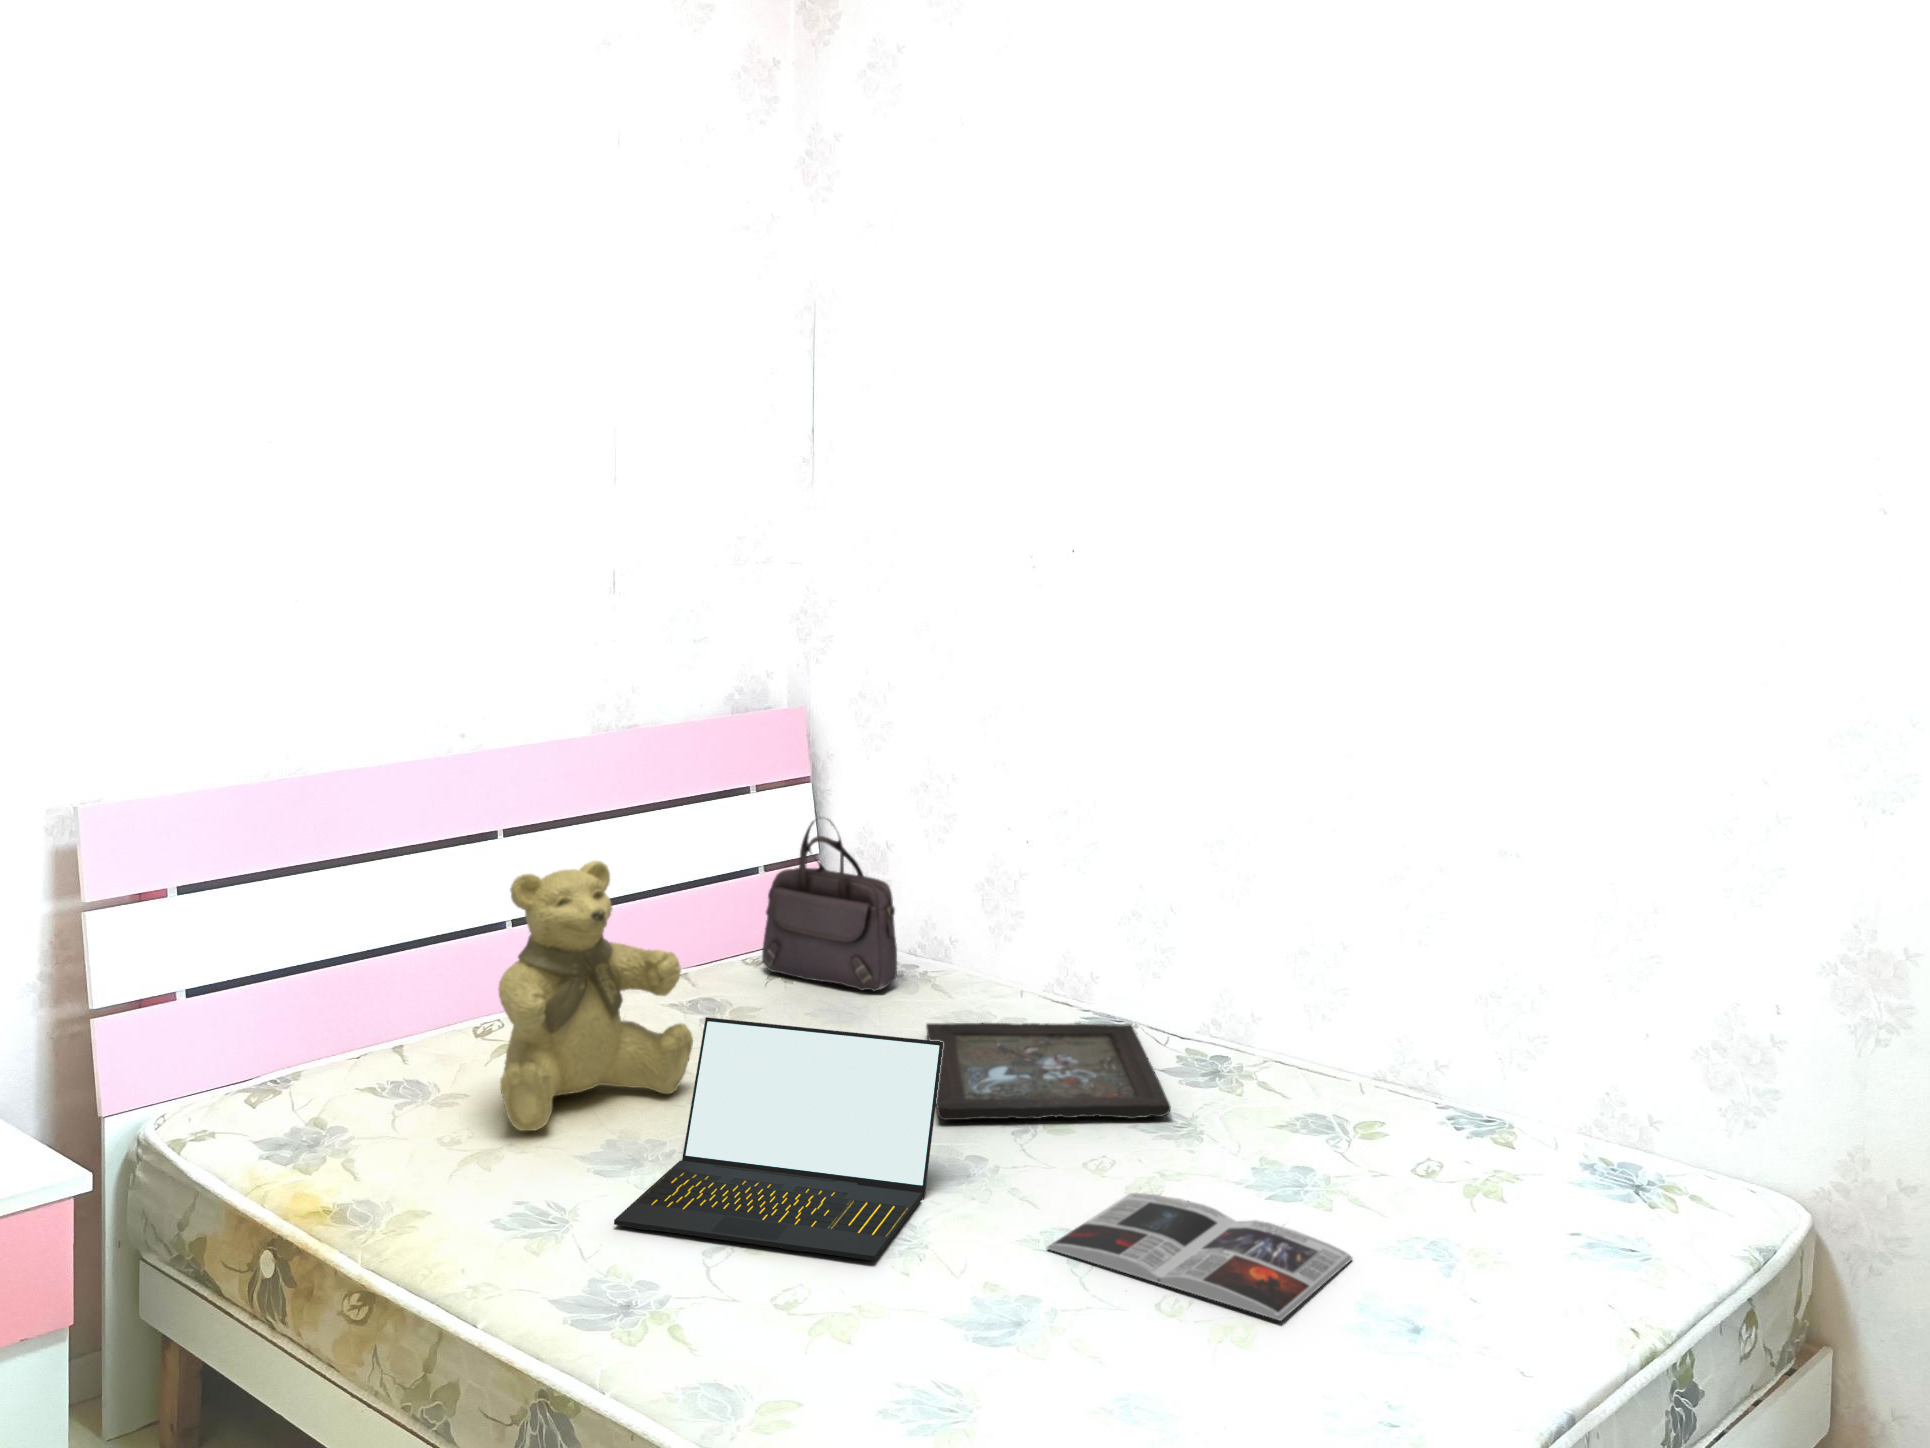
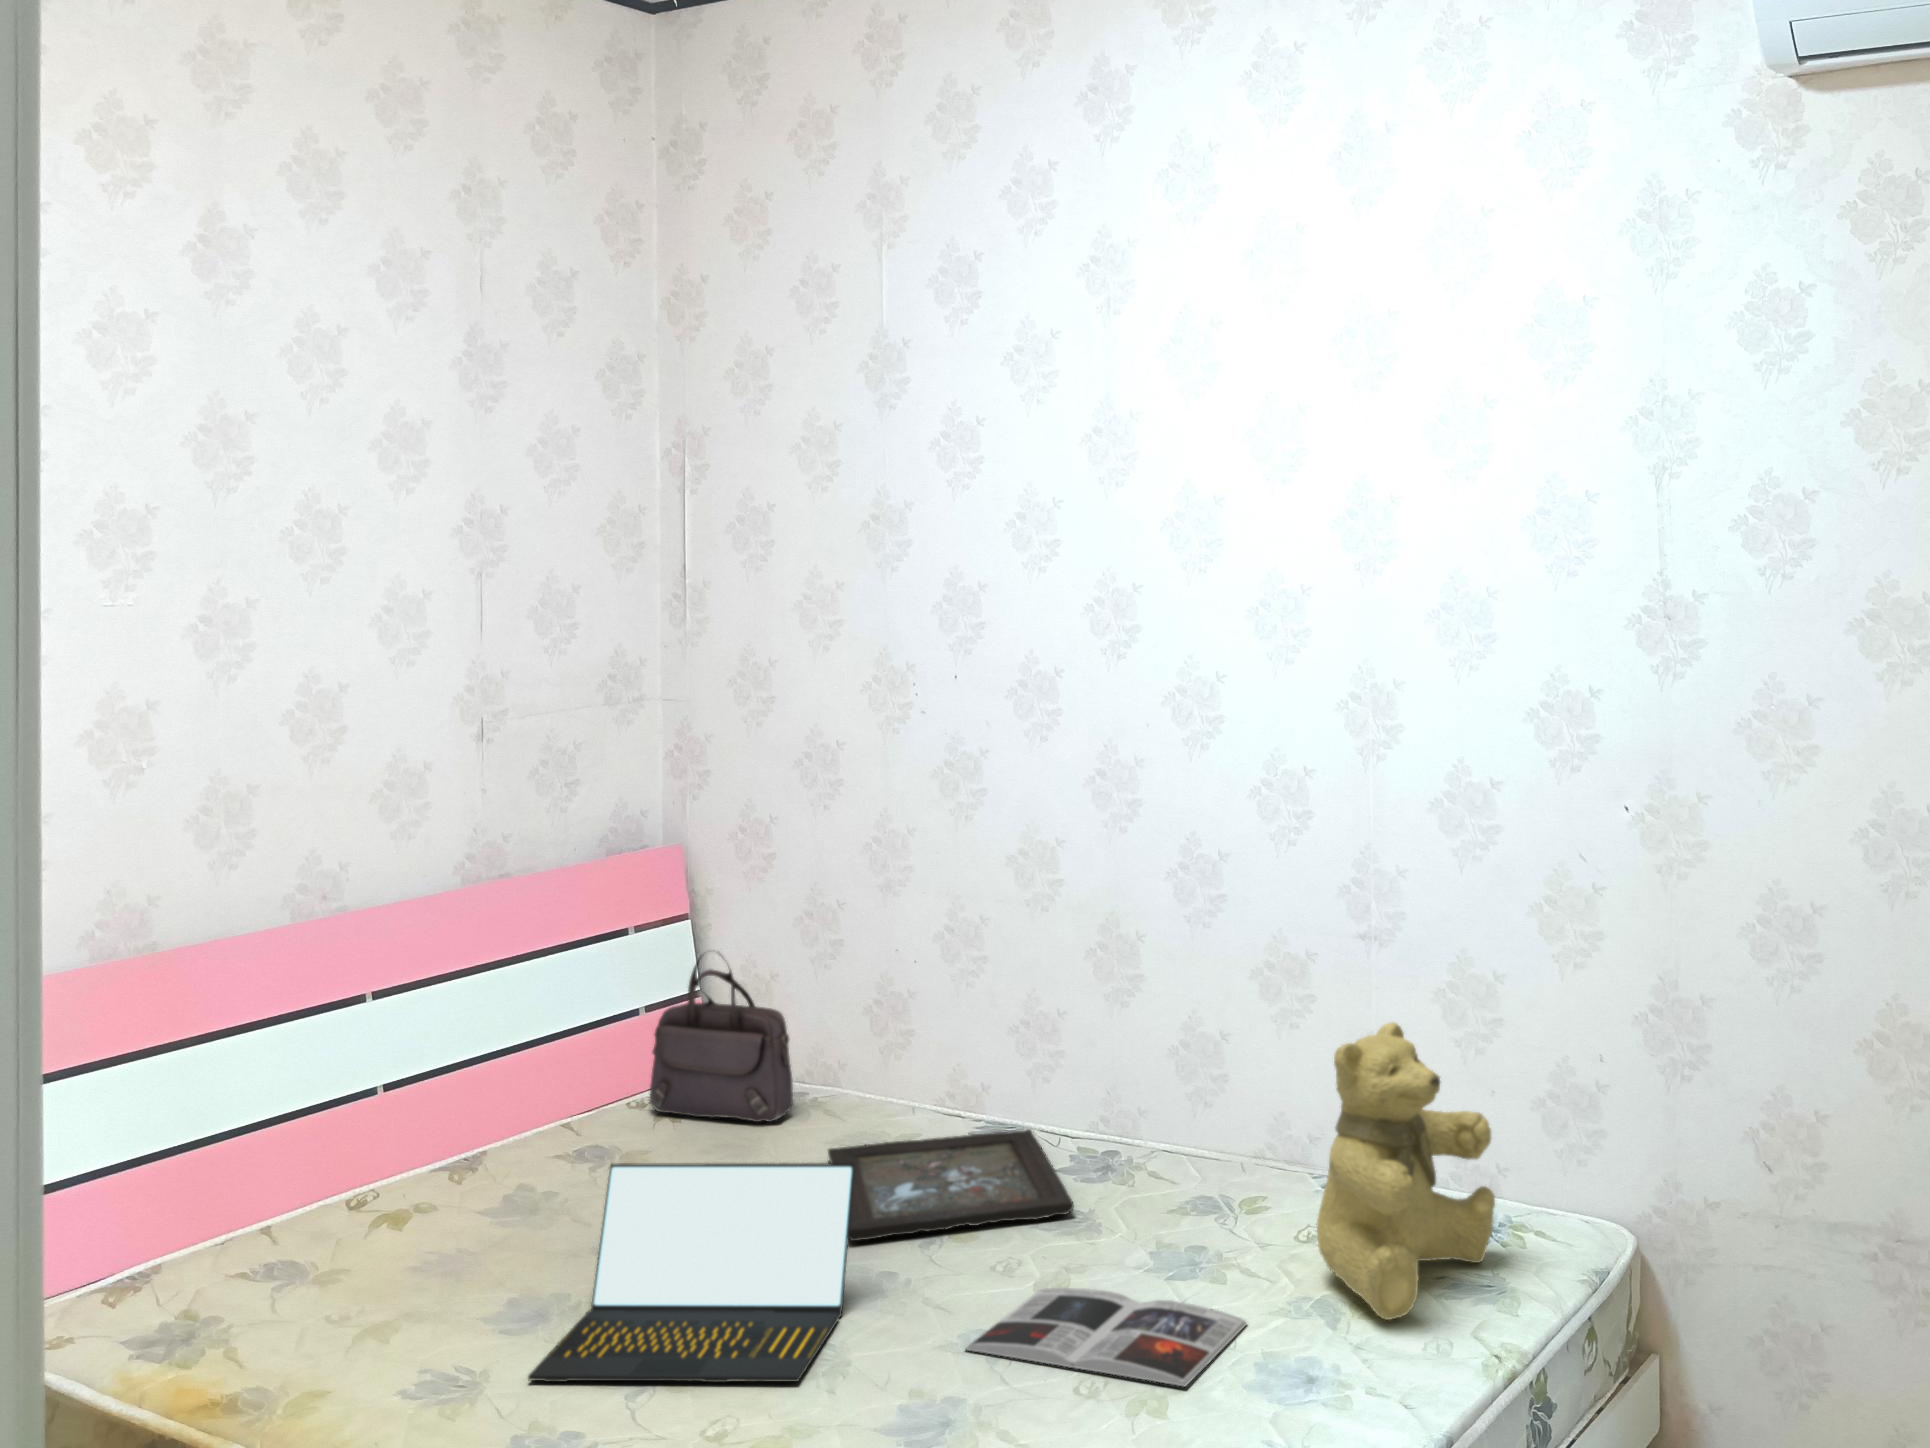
teddy bear: present [498,861,693,1131] -> present [1316,1023,1495,1320]

